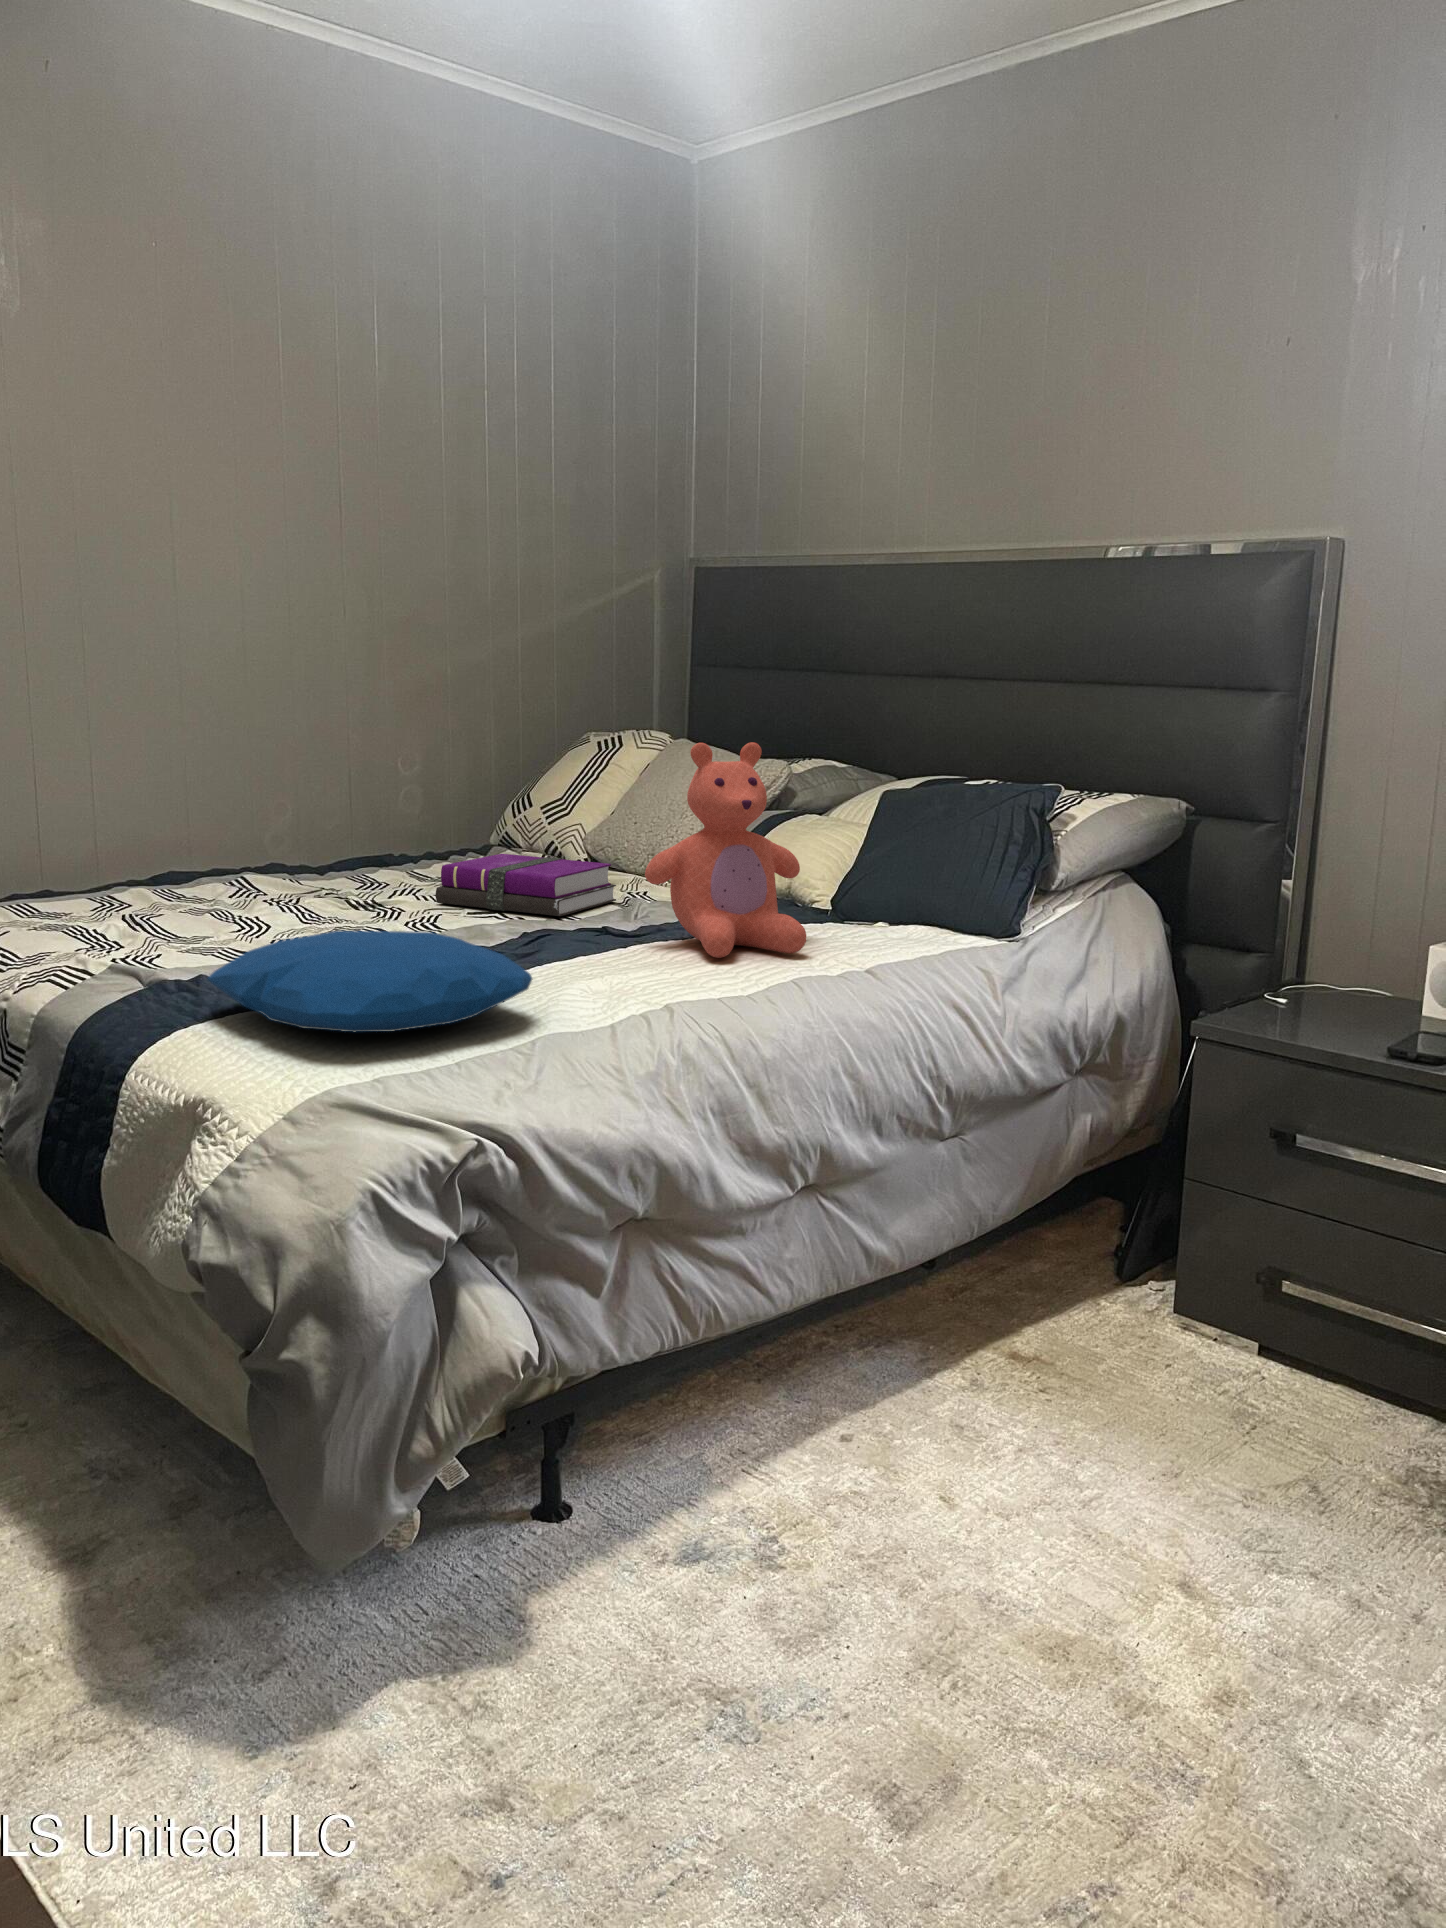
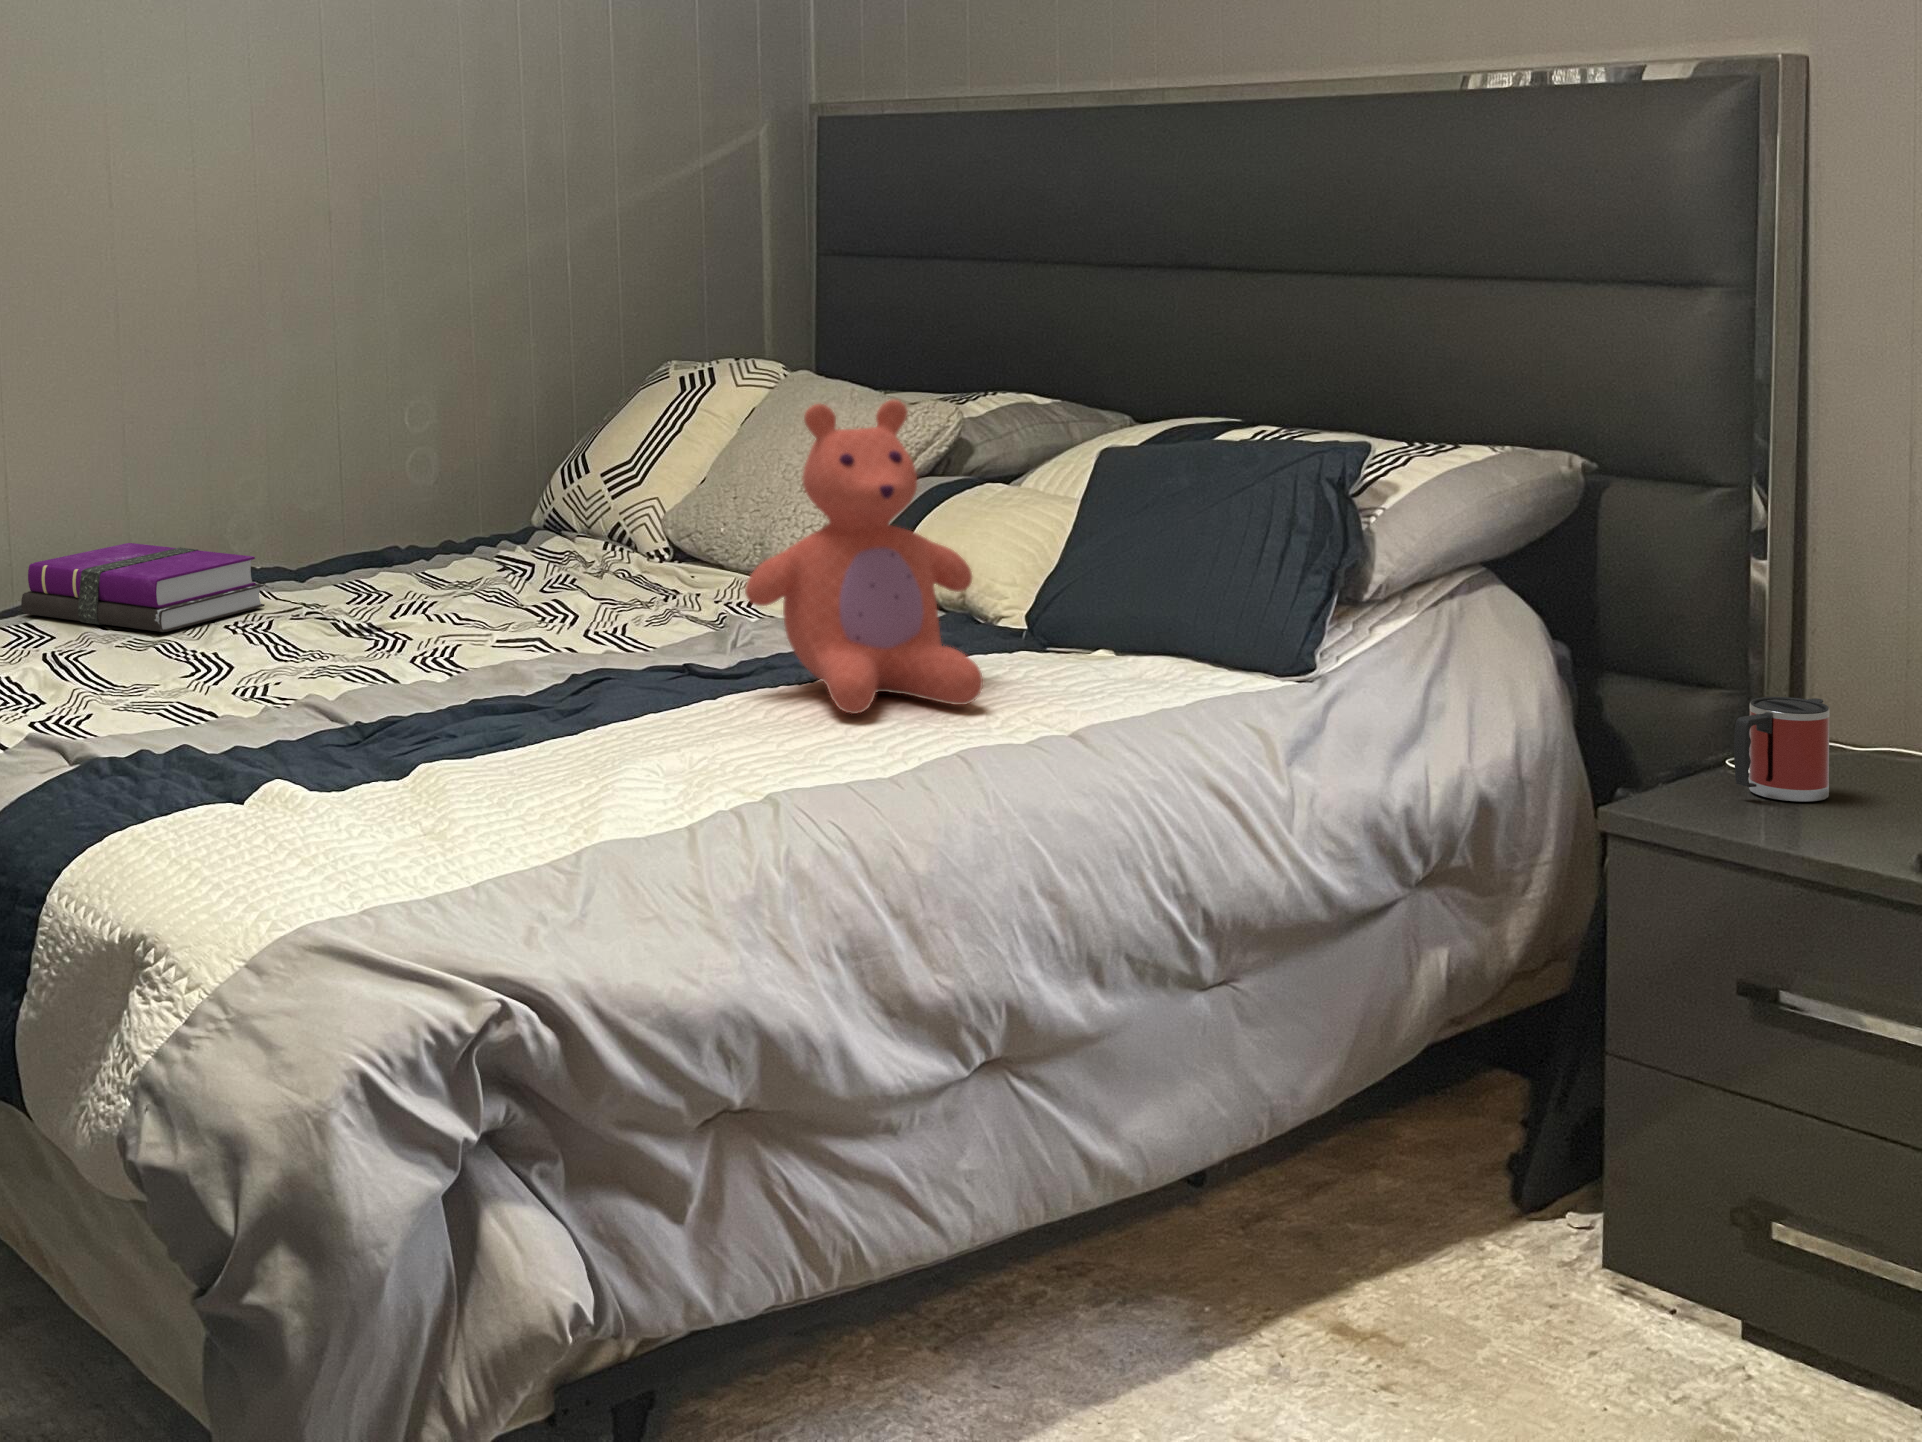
notebook: present [436,854,616,916] -> present [21,543,265,632]
pillow: present [208,931,533,1032] -> none [150,691,582,842]
mug: none [1278,953,1337,1019] -> present [1734,697,1830,802]

